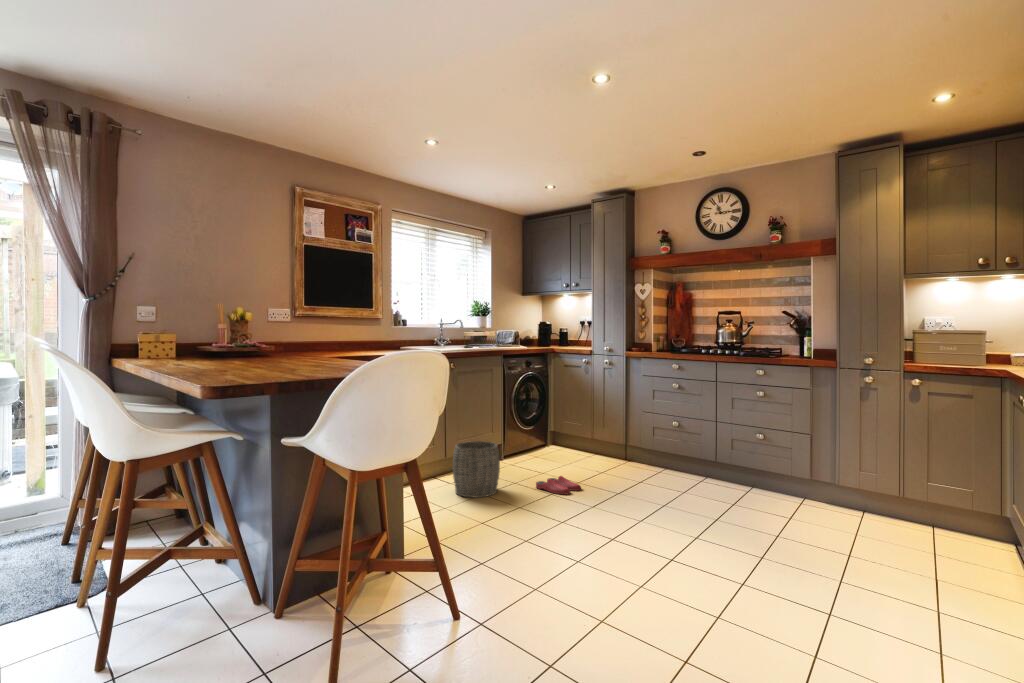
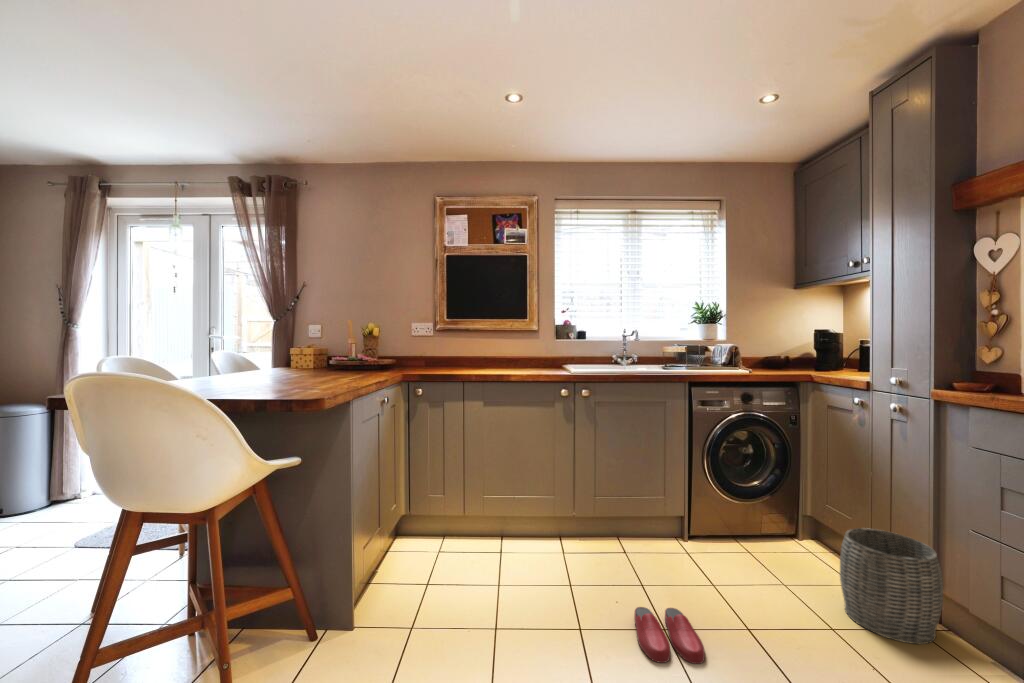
woven basket: present [453,441,500,498] -> present [840,528,943,644]

